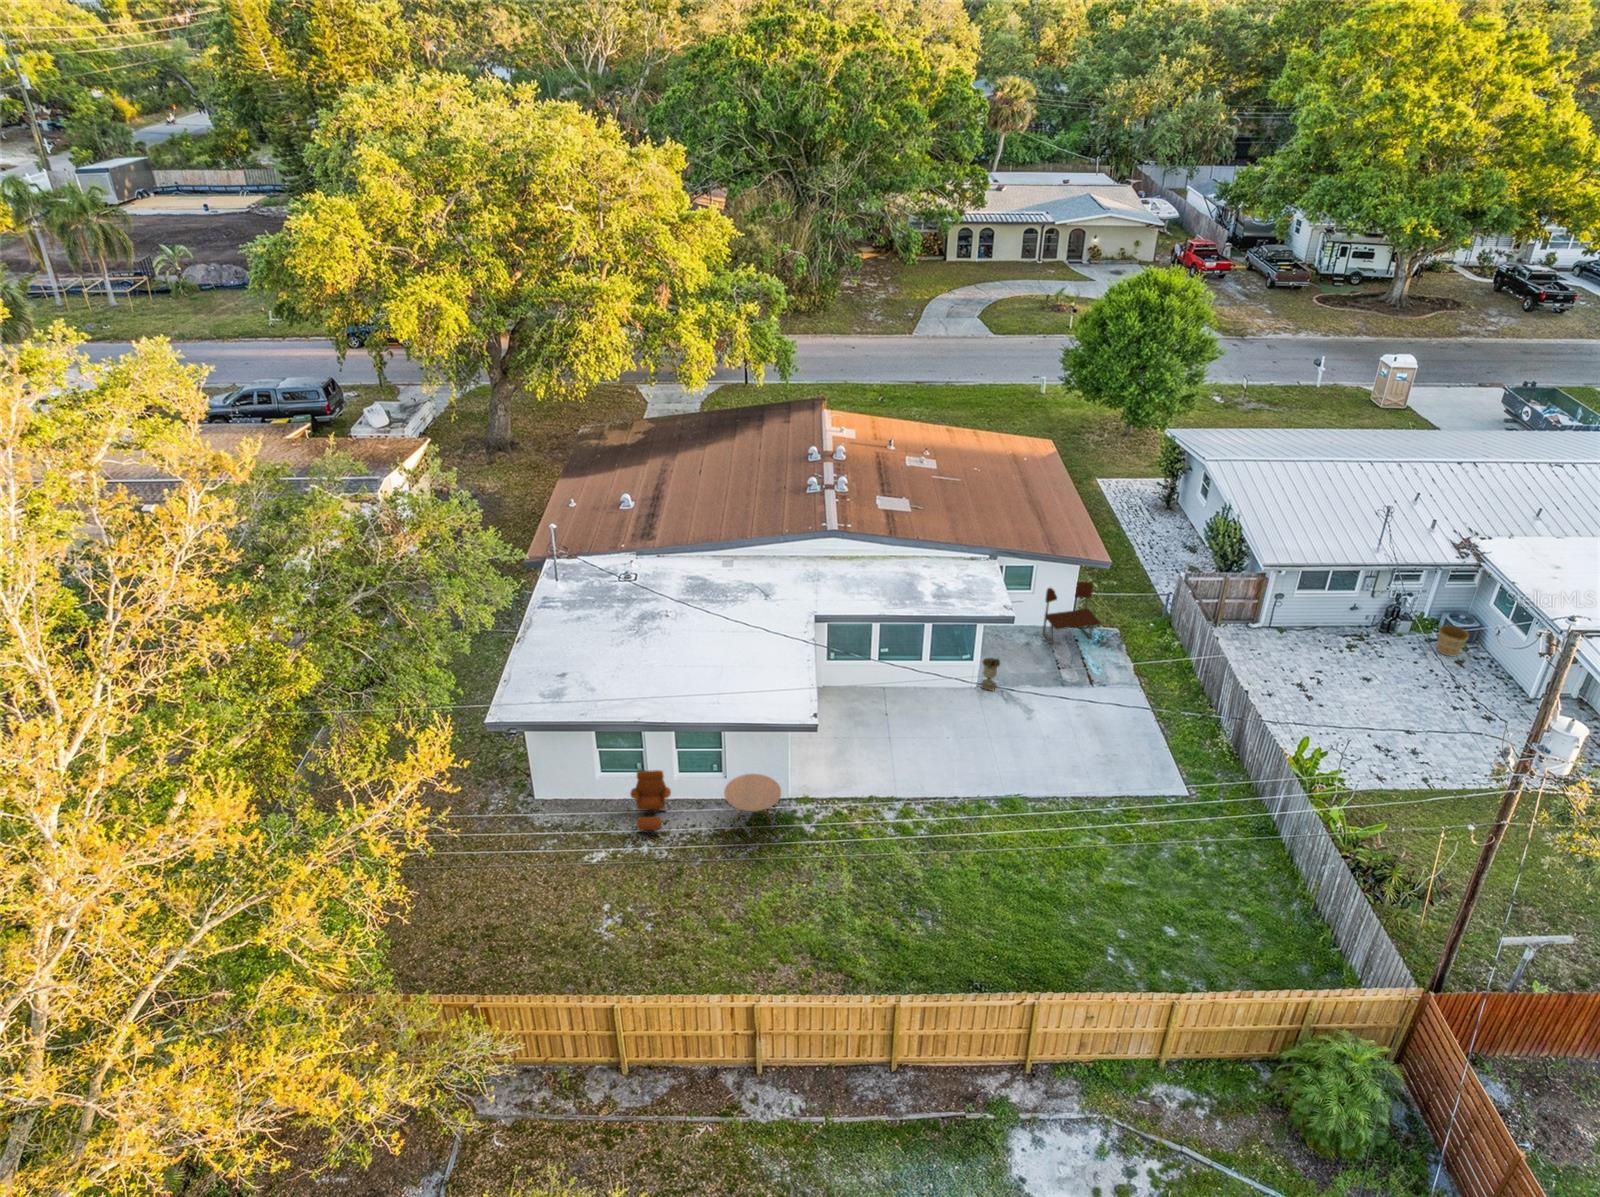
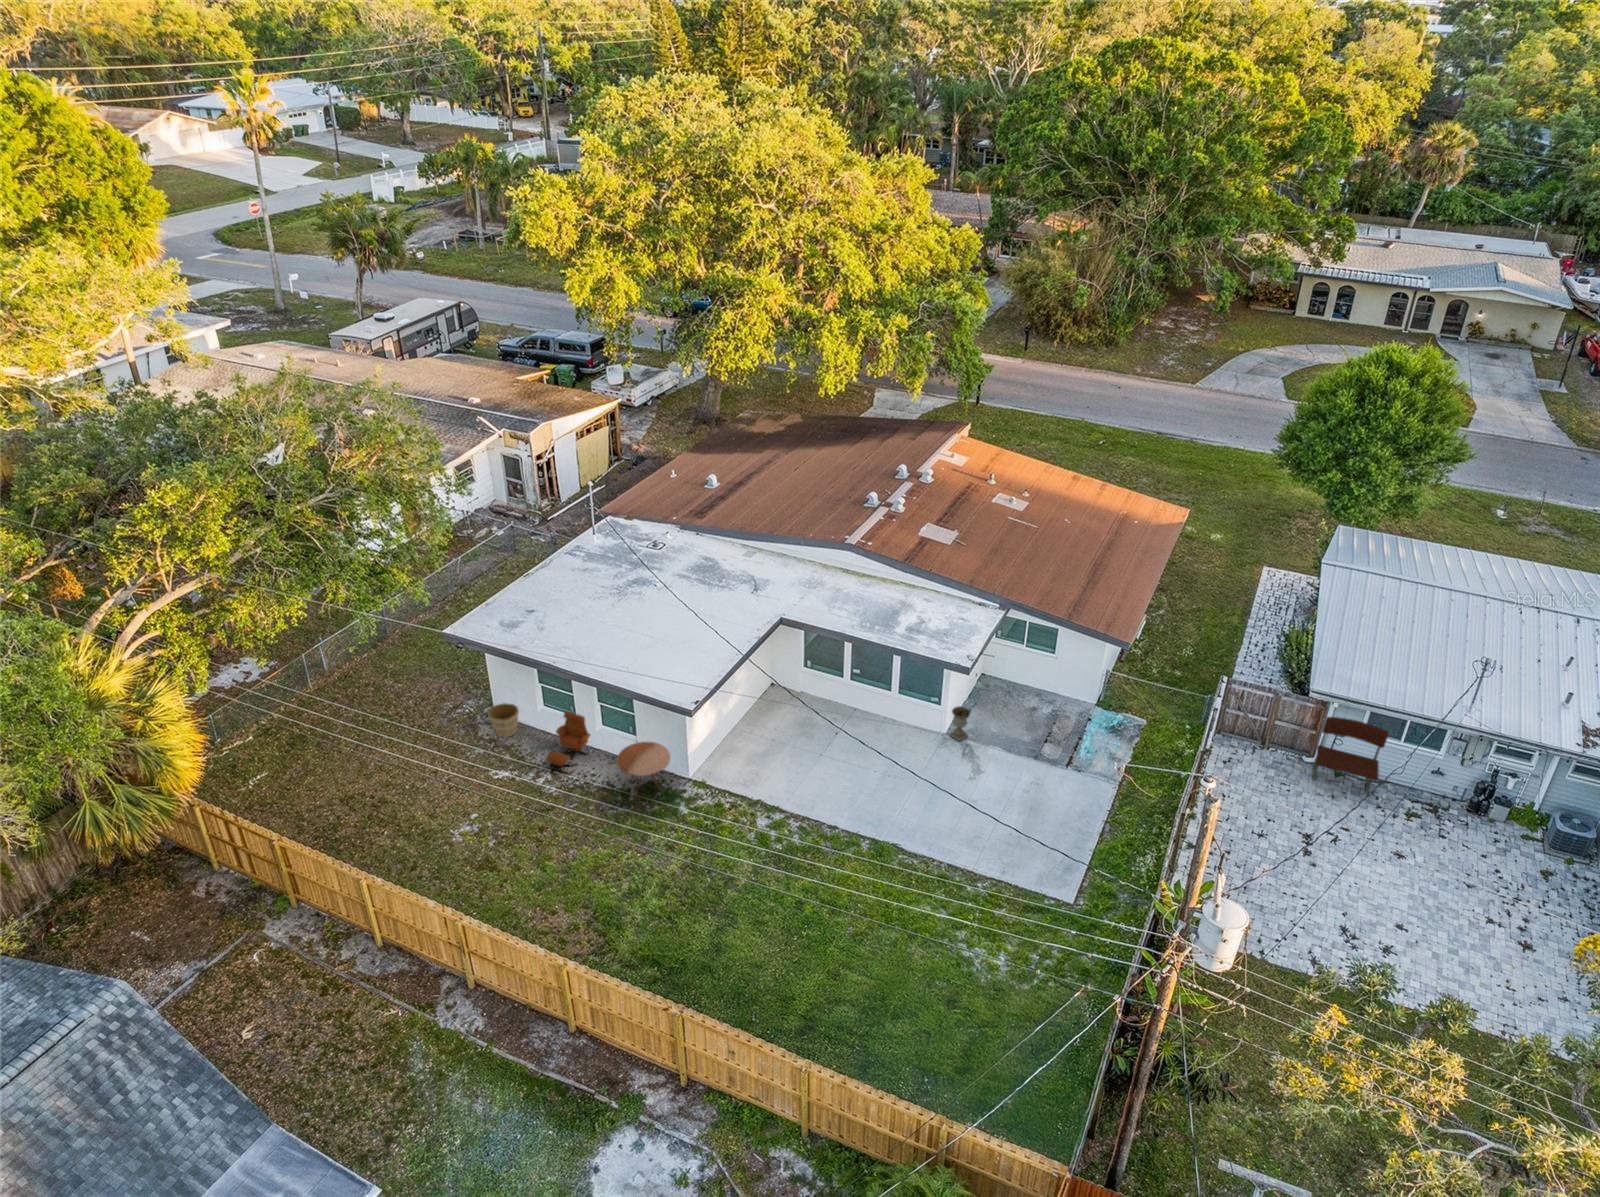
bench: present [1042,582,1100,644] -> present [1312,717,1389,794]
wooden bucket: present [1437,626,1469,656] -> present [489,703,519,737]

